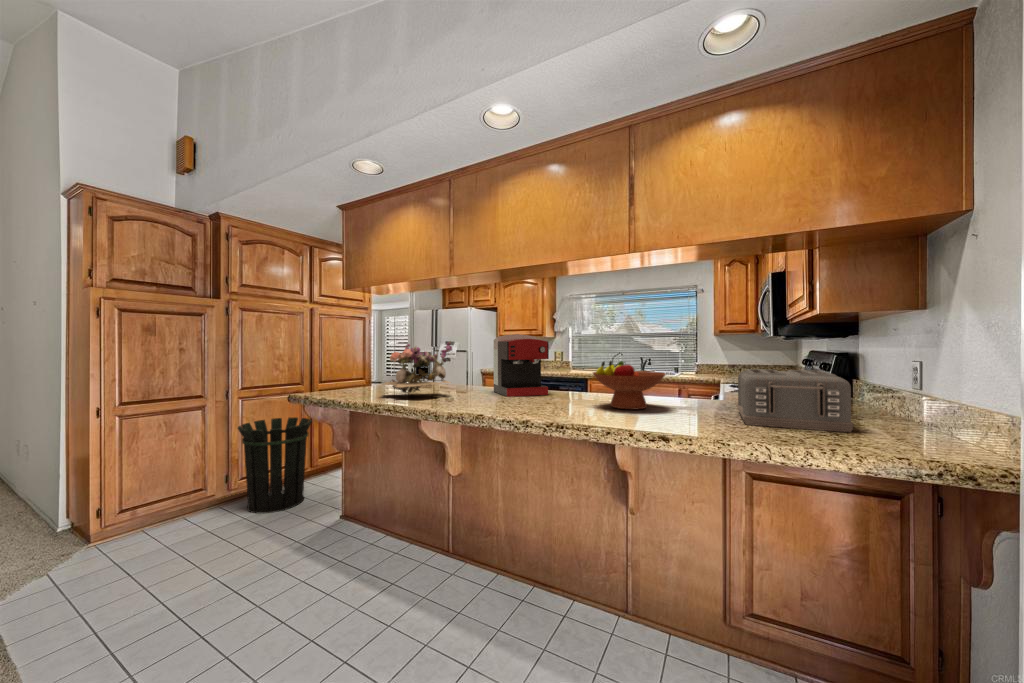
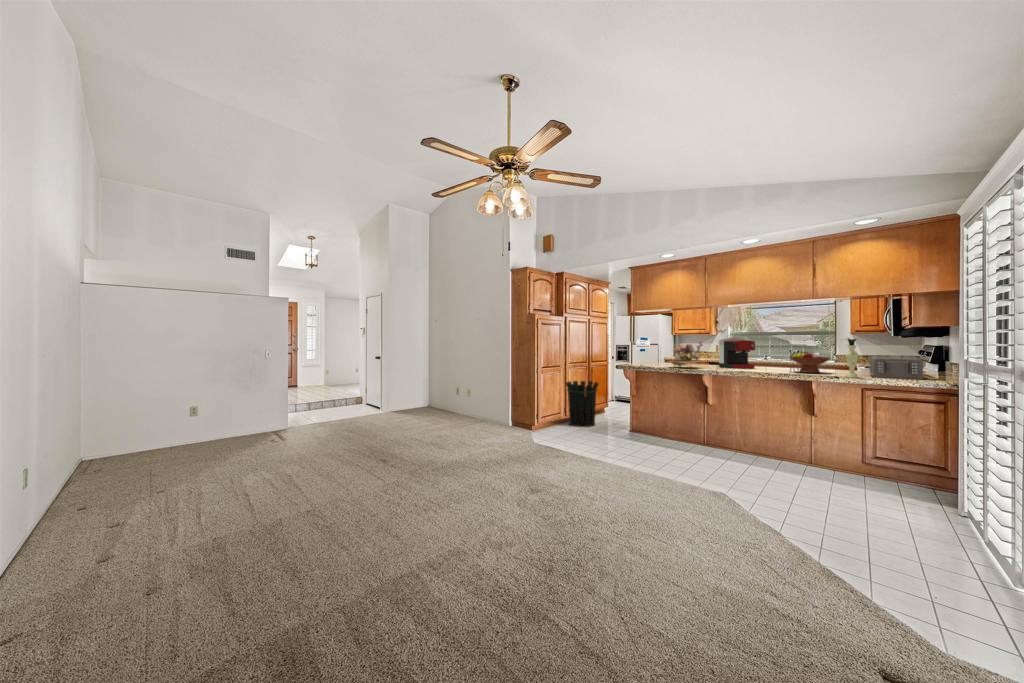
vase: none [674,322,724,431] -> present [845,338,859,378]

